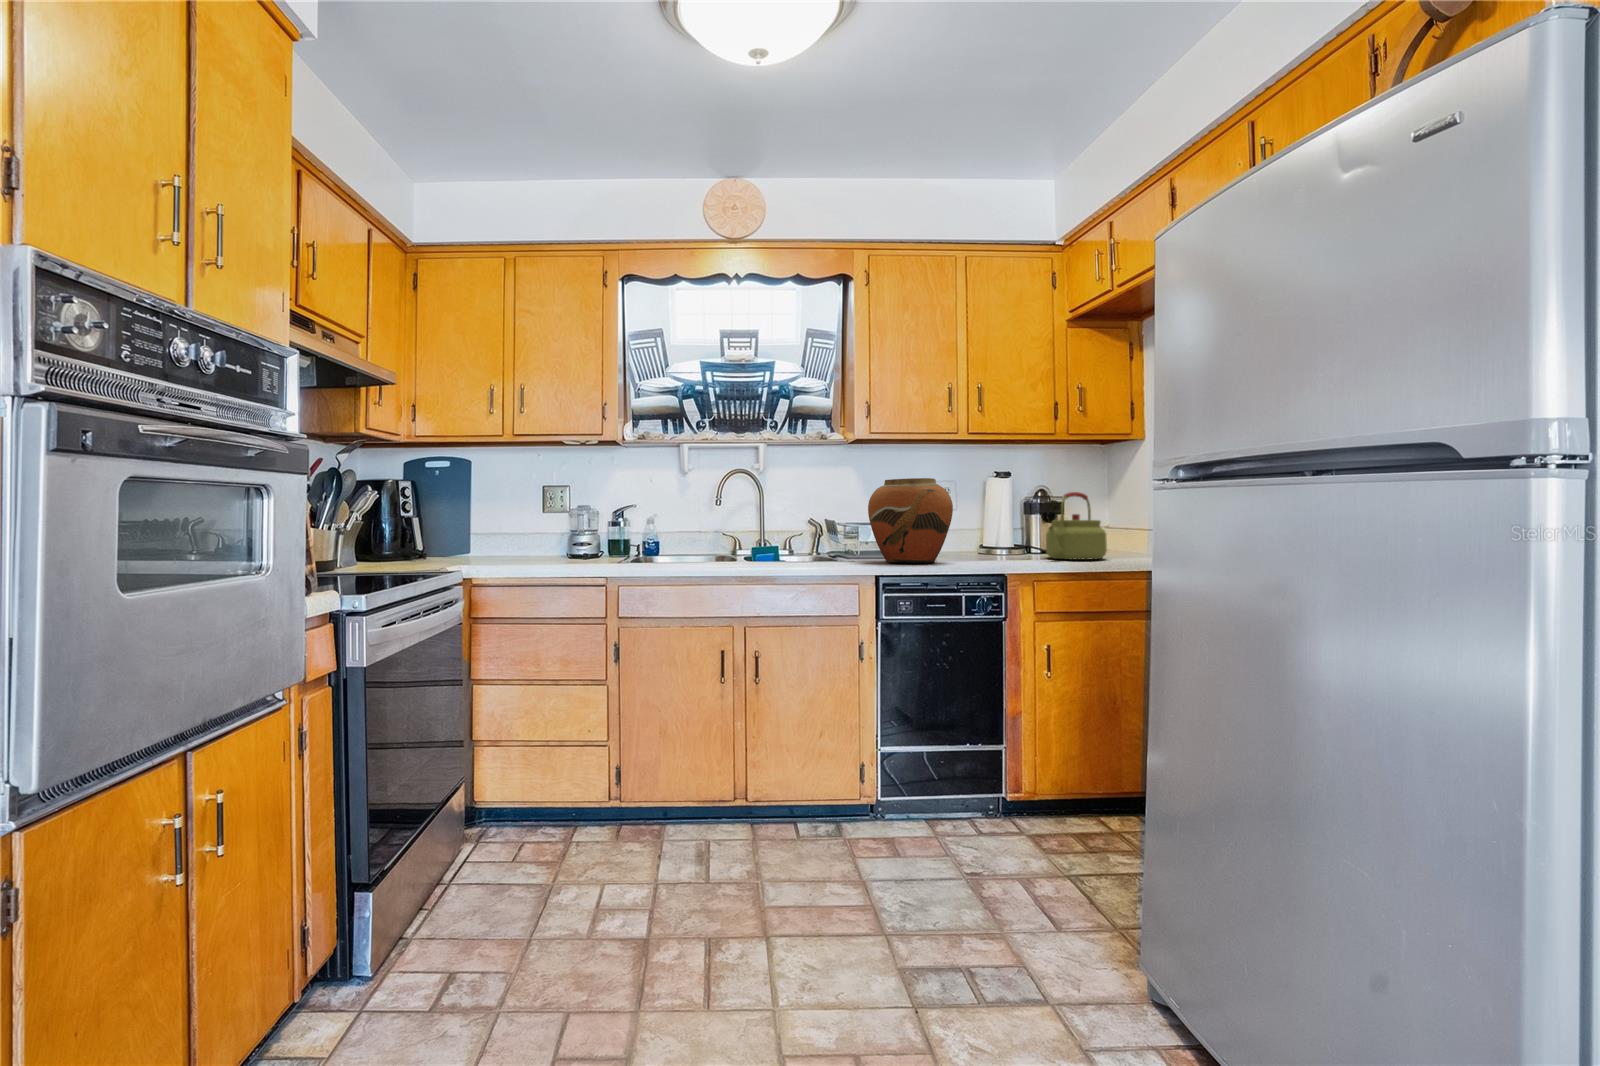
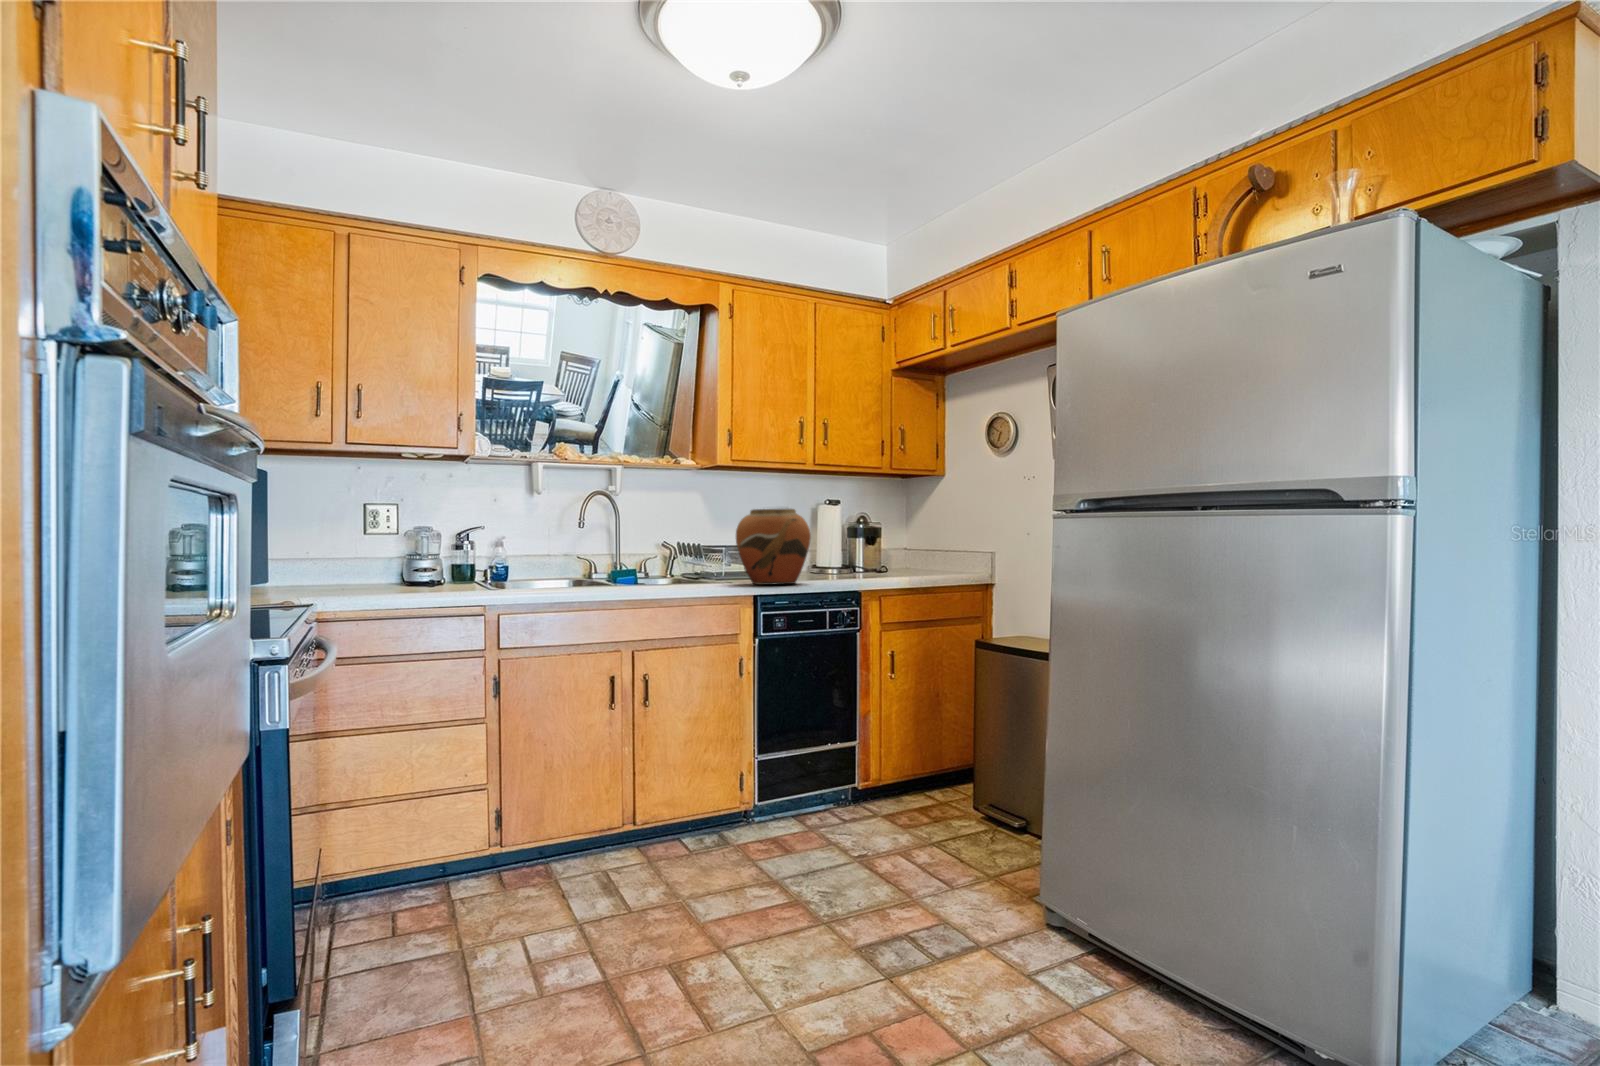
kettle: present [1046,492,1107,559] -> none [874,521,922,578]

